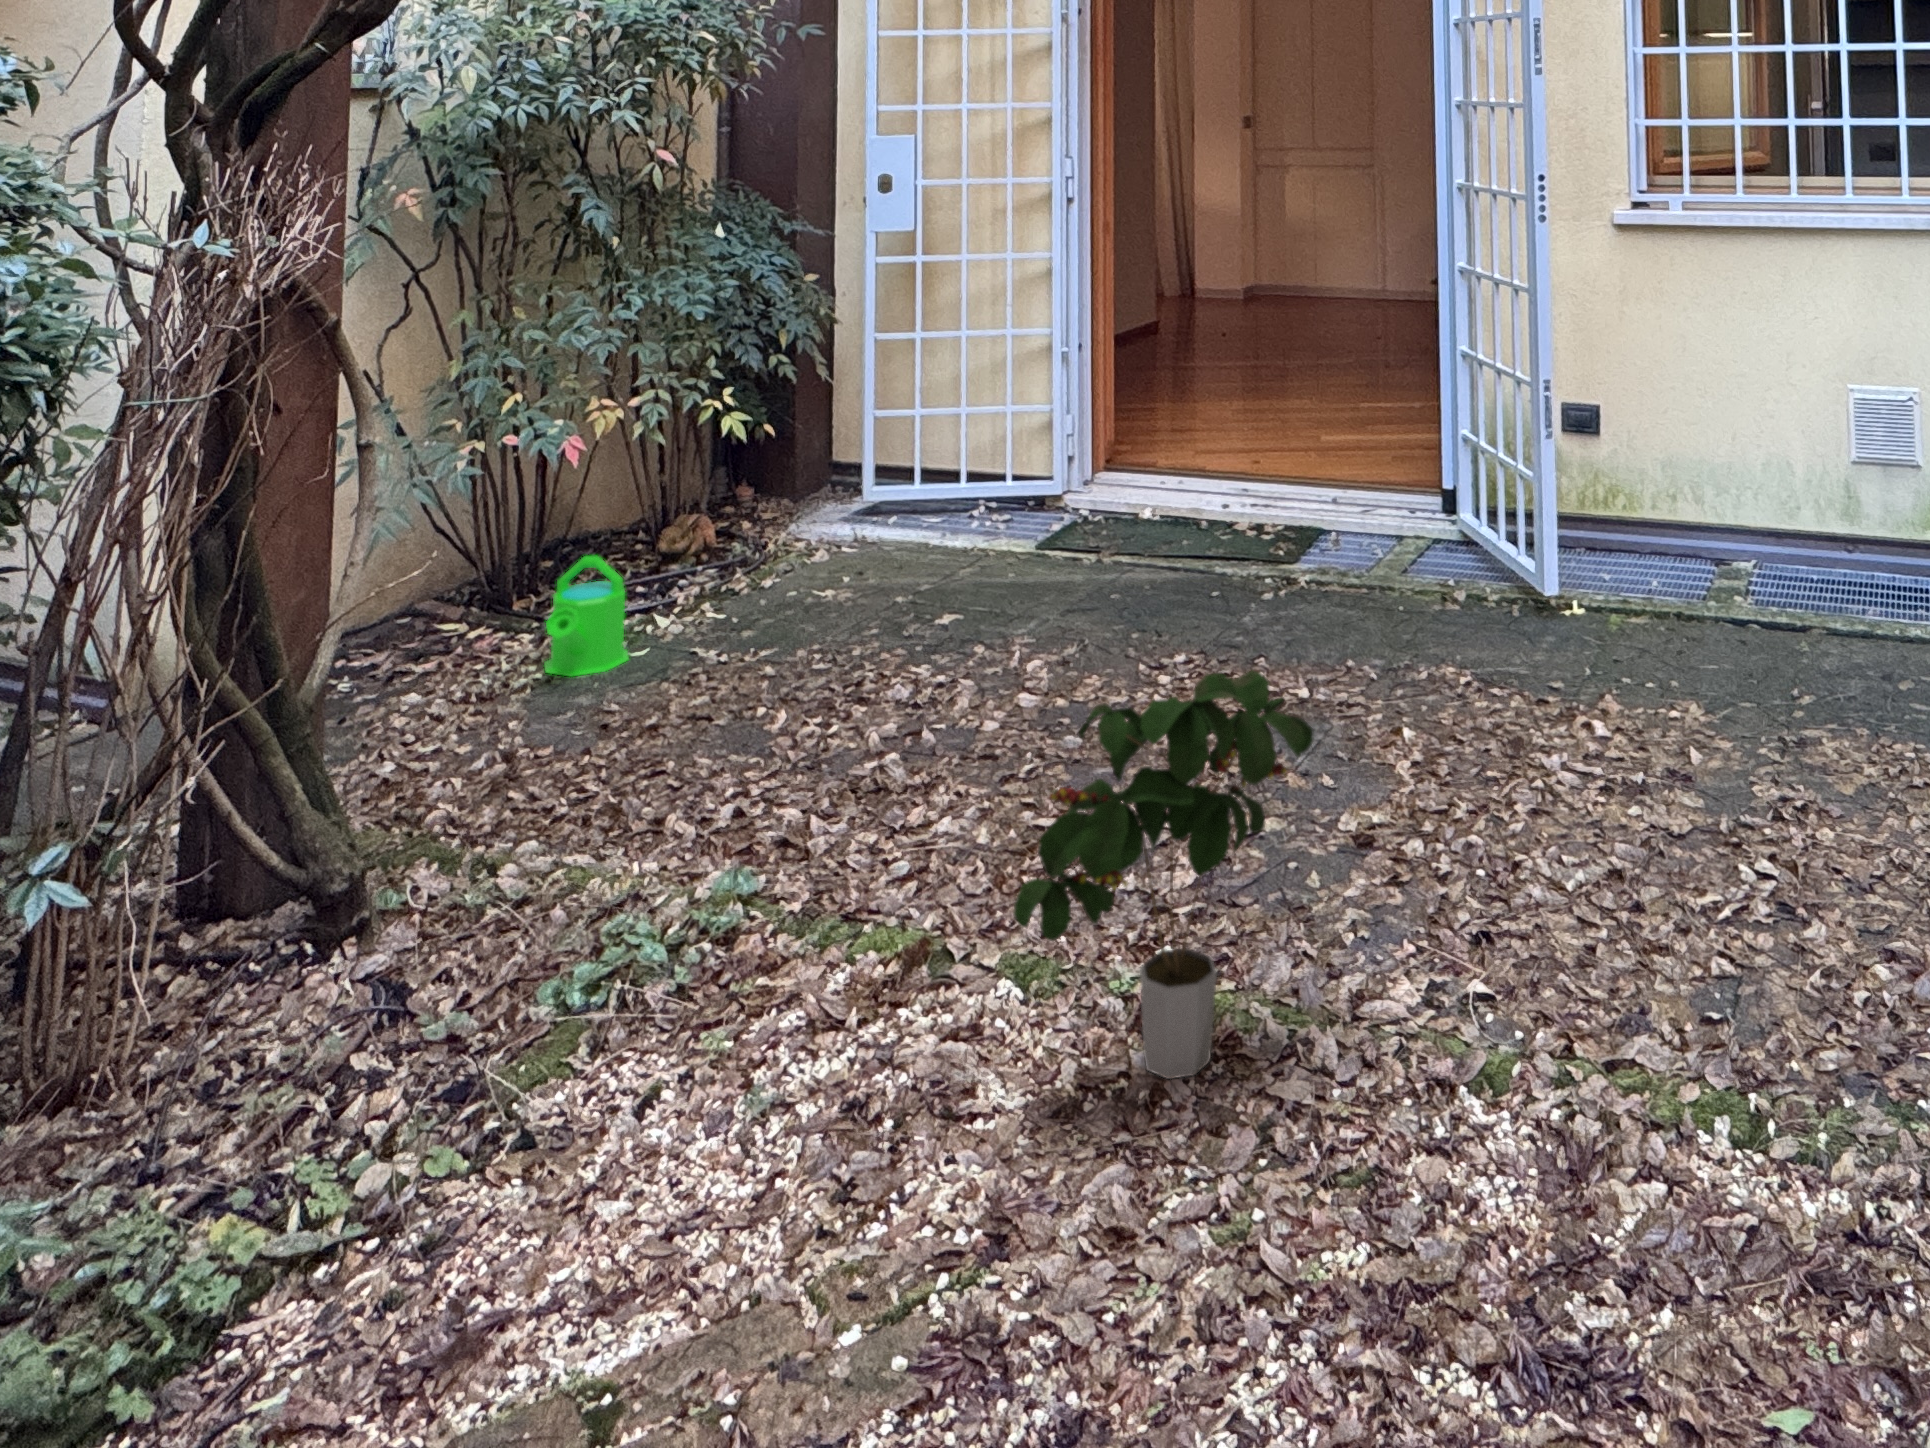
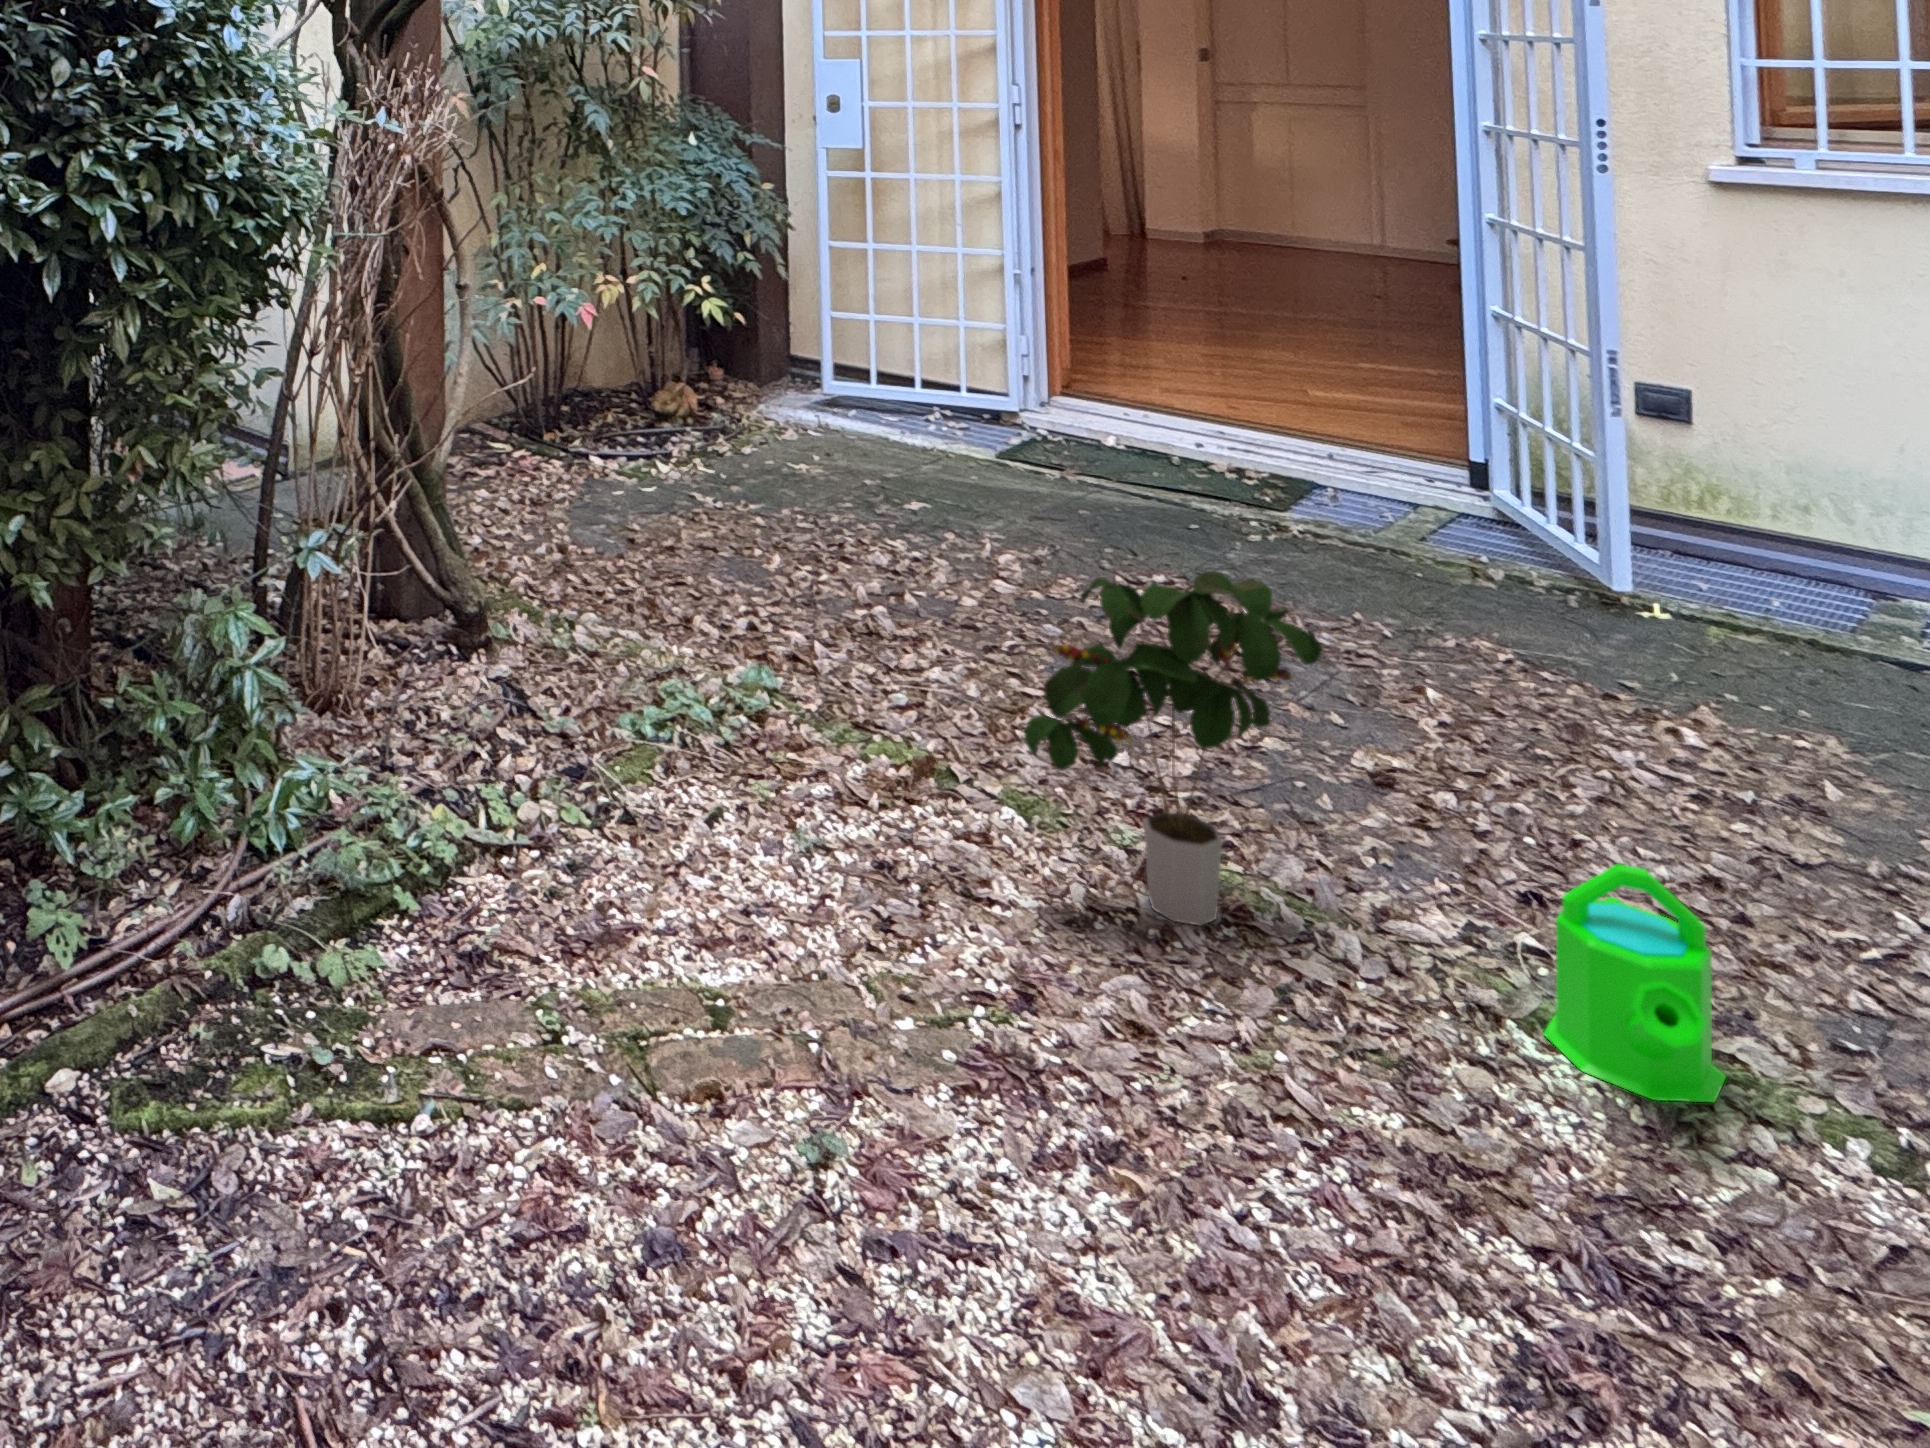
watering can: present [544,556,629,676] -> present [1544,864,1726,1102]

